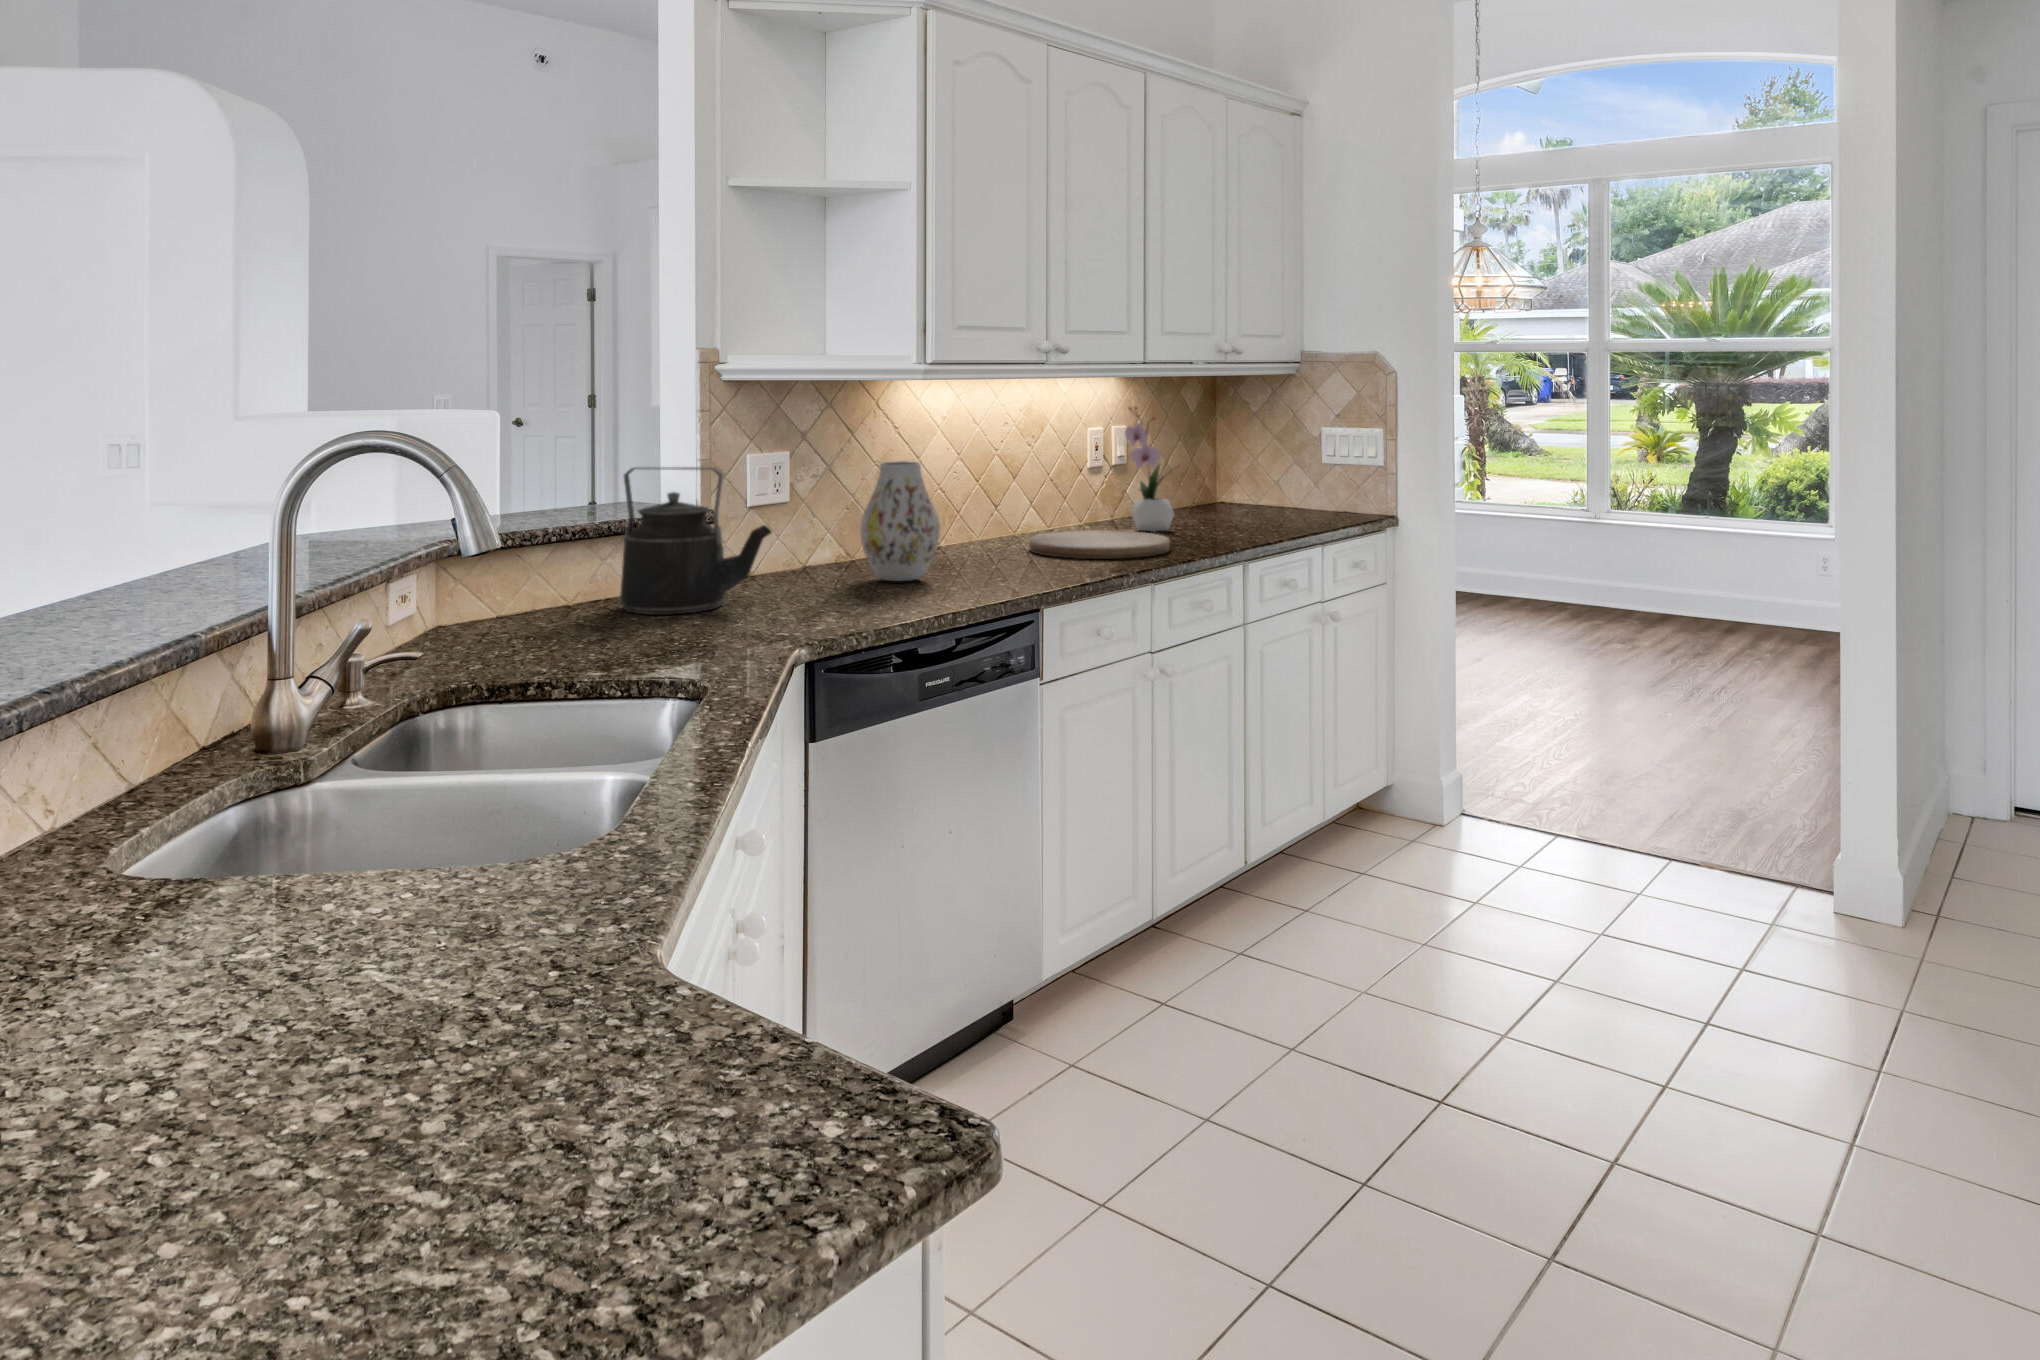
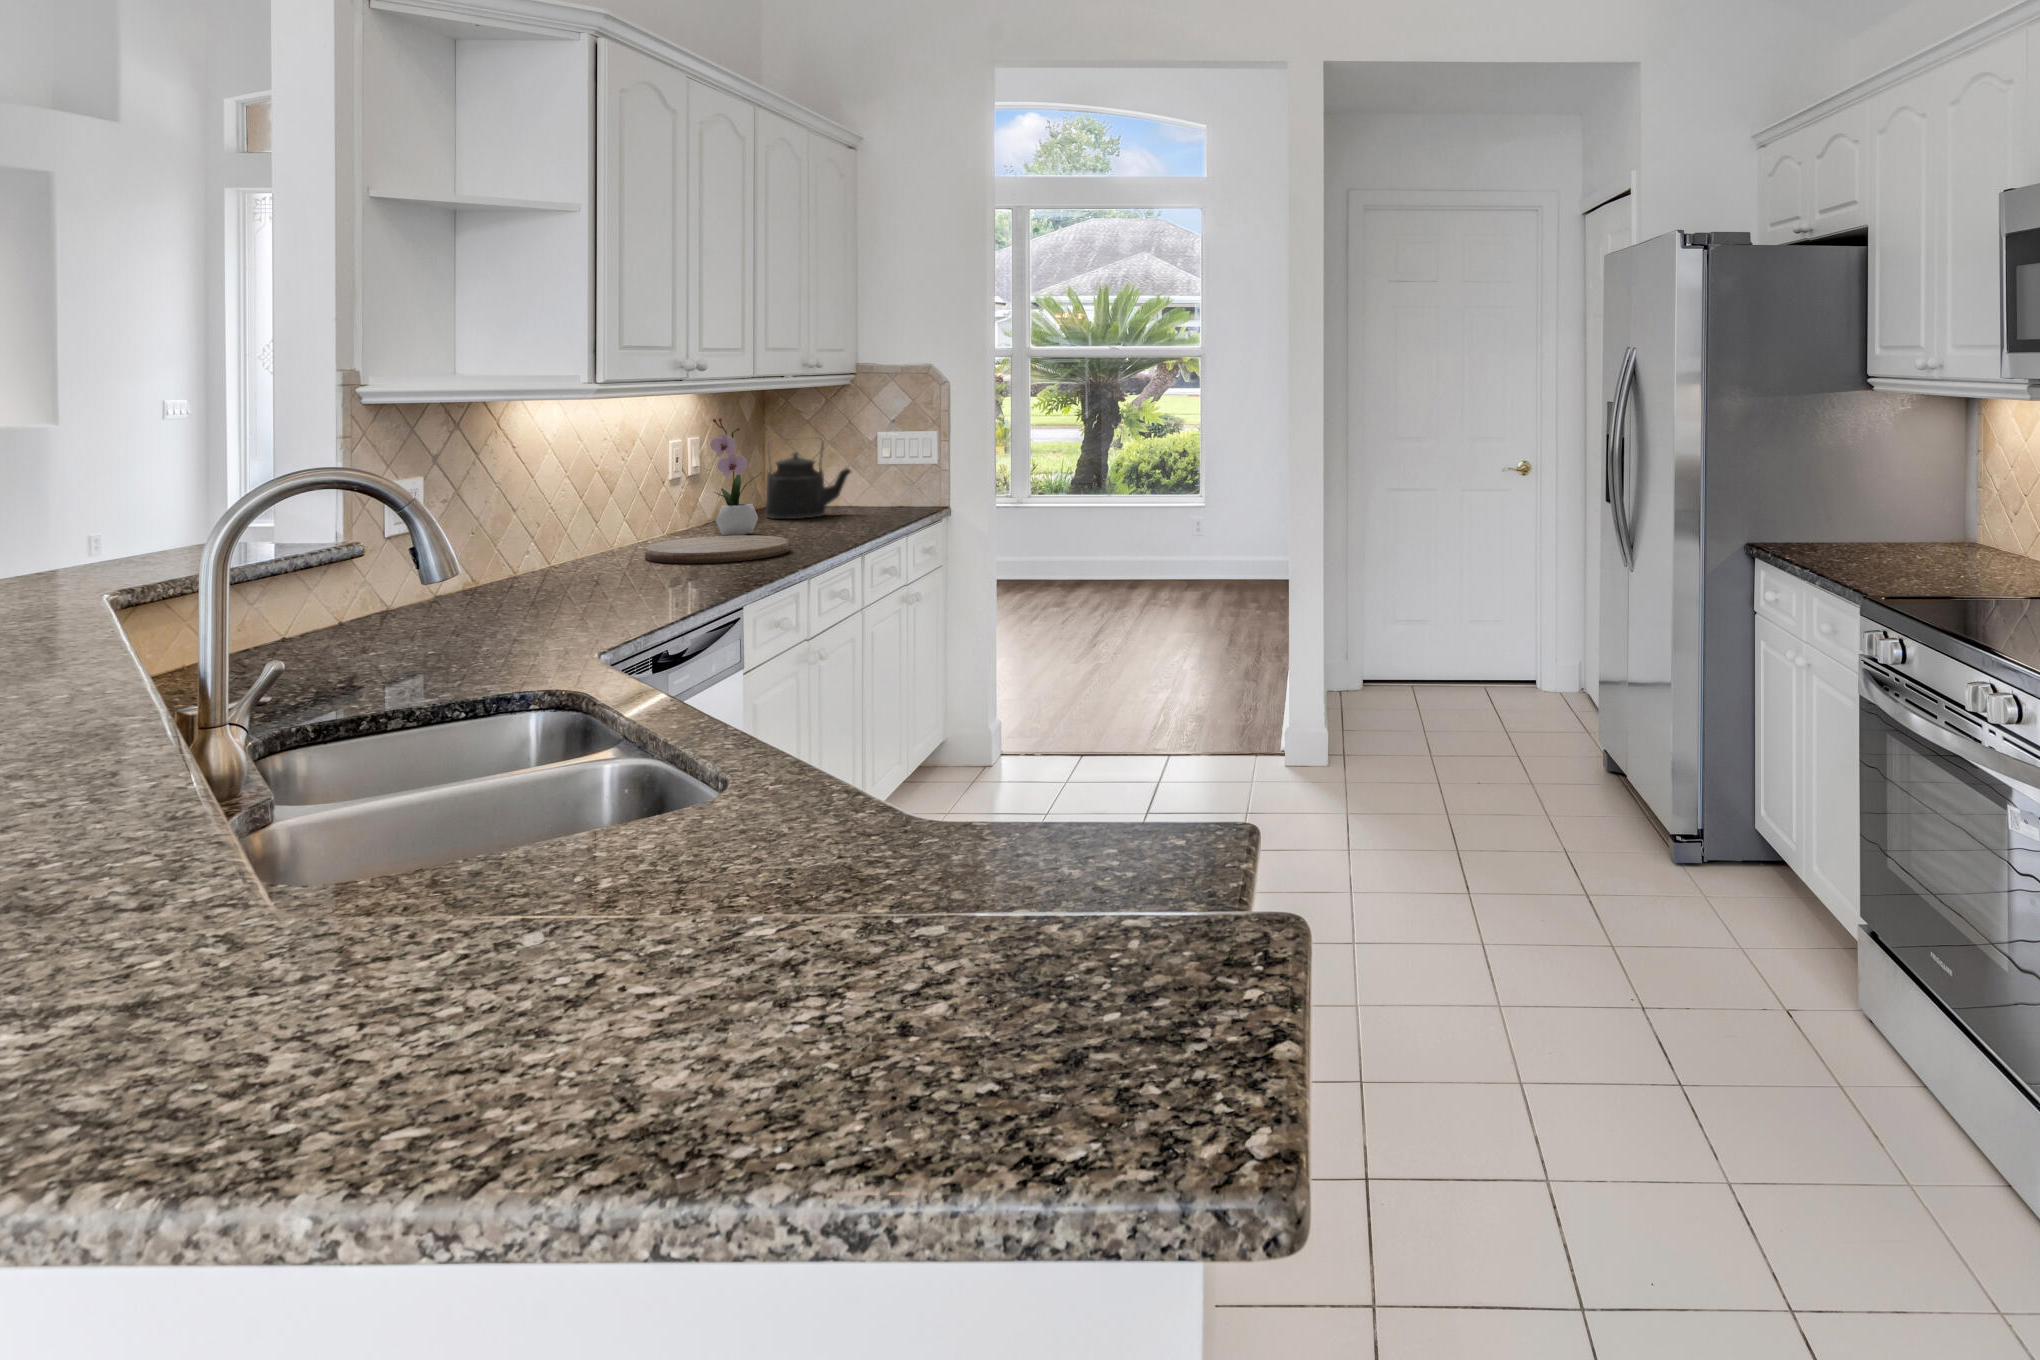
vase: present [861,461,940,581] -> none [525,480,613,598]
kettle: present [620,467,771,615] -> present [765,437,851,519]

